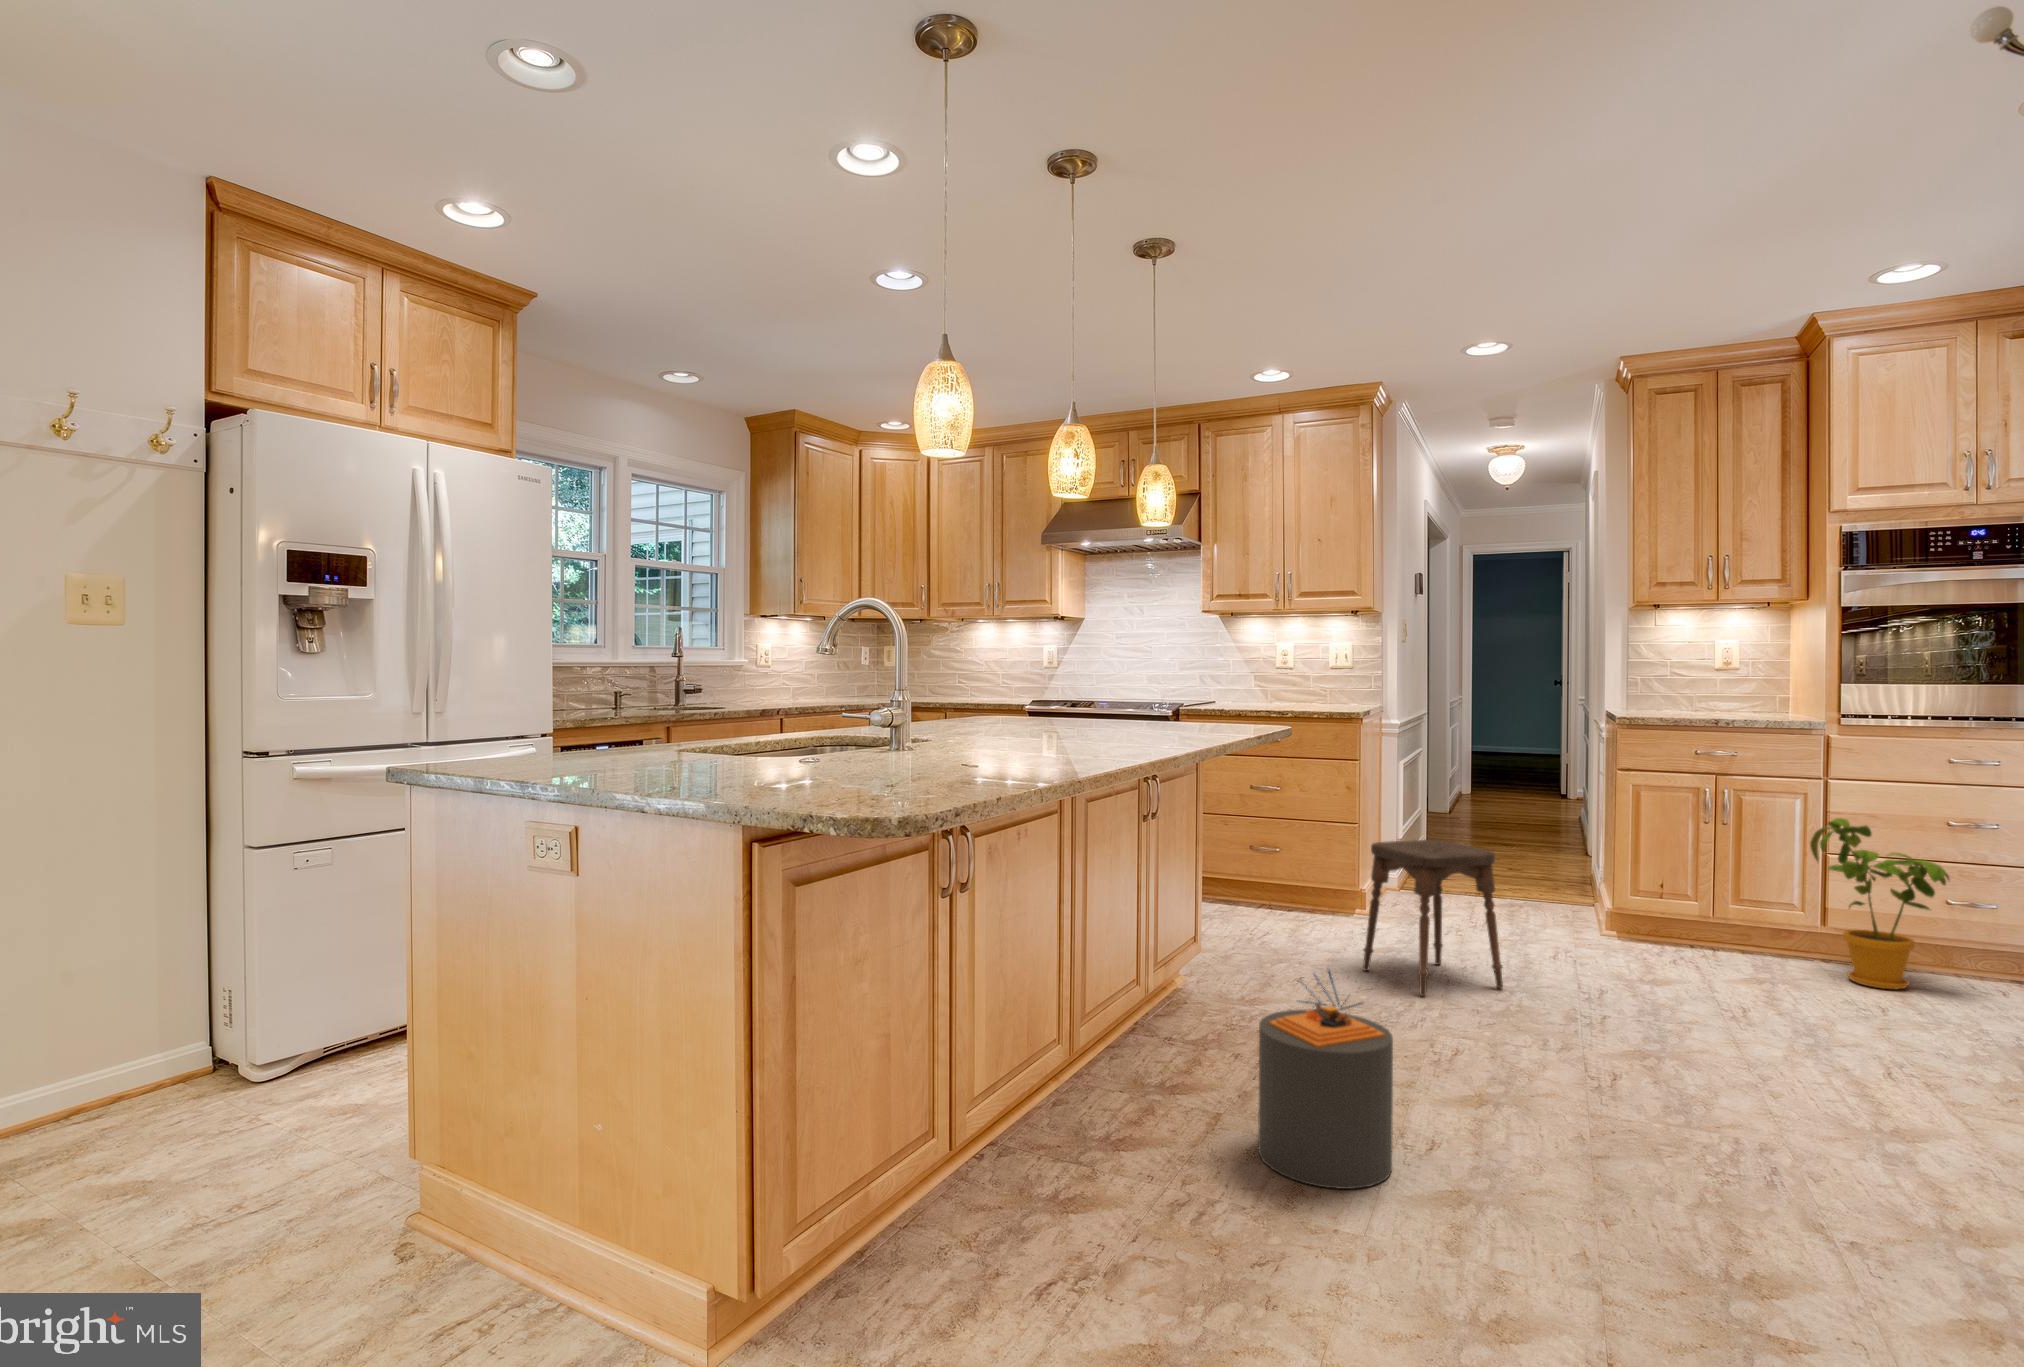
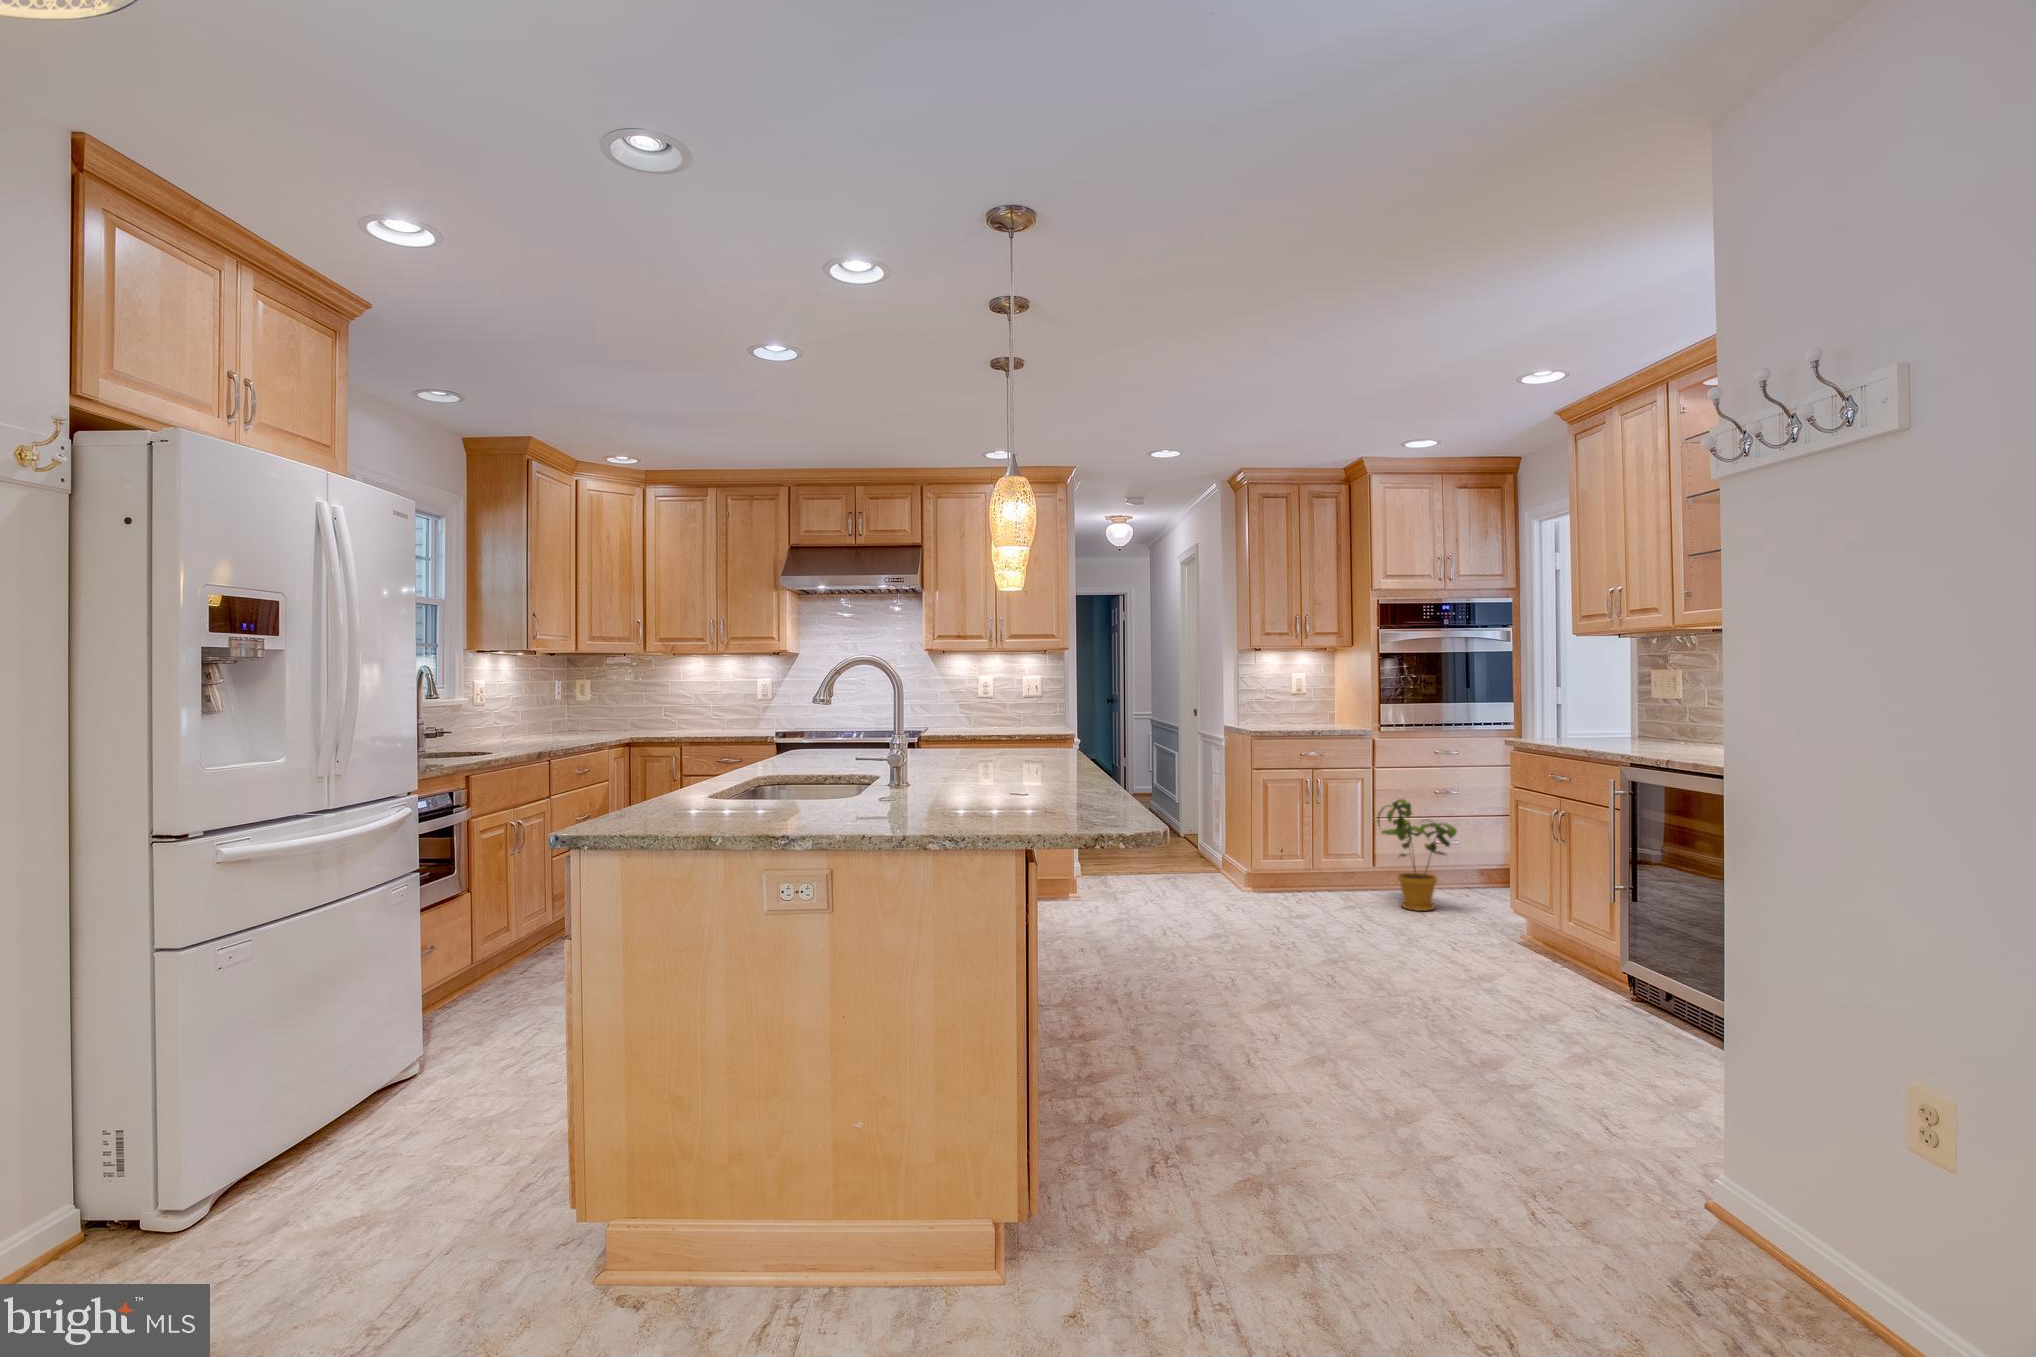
stool: present [1363,840,1503,996] -> none [1128,838,1230,963]
trash can: present [1258,968,1393,1189] -> none [1206,949,1310,1128]

